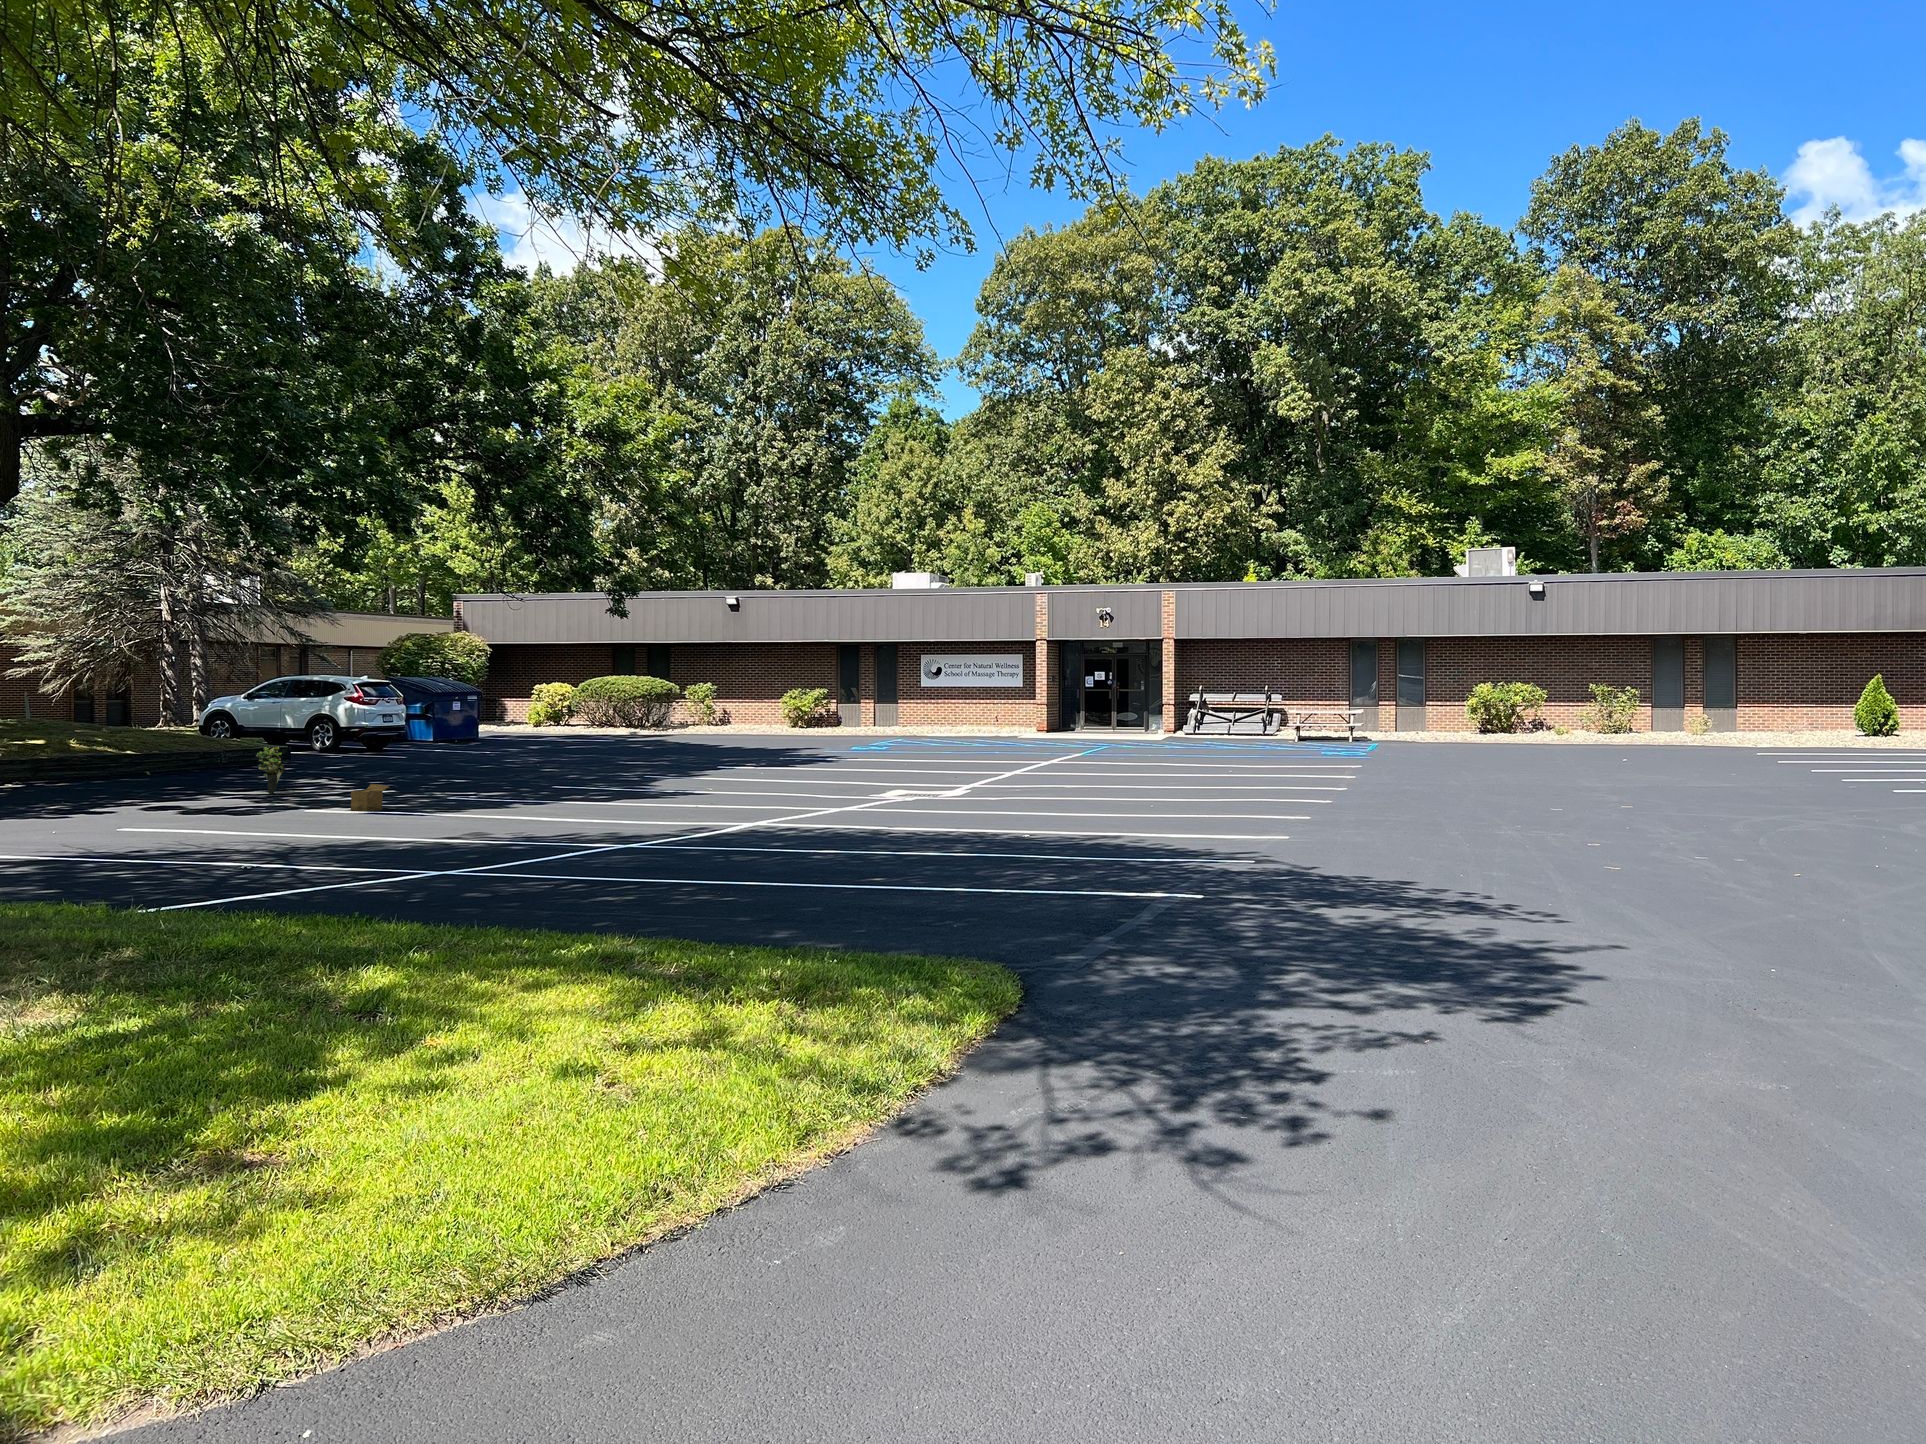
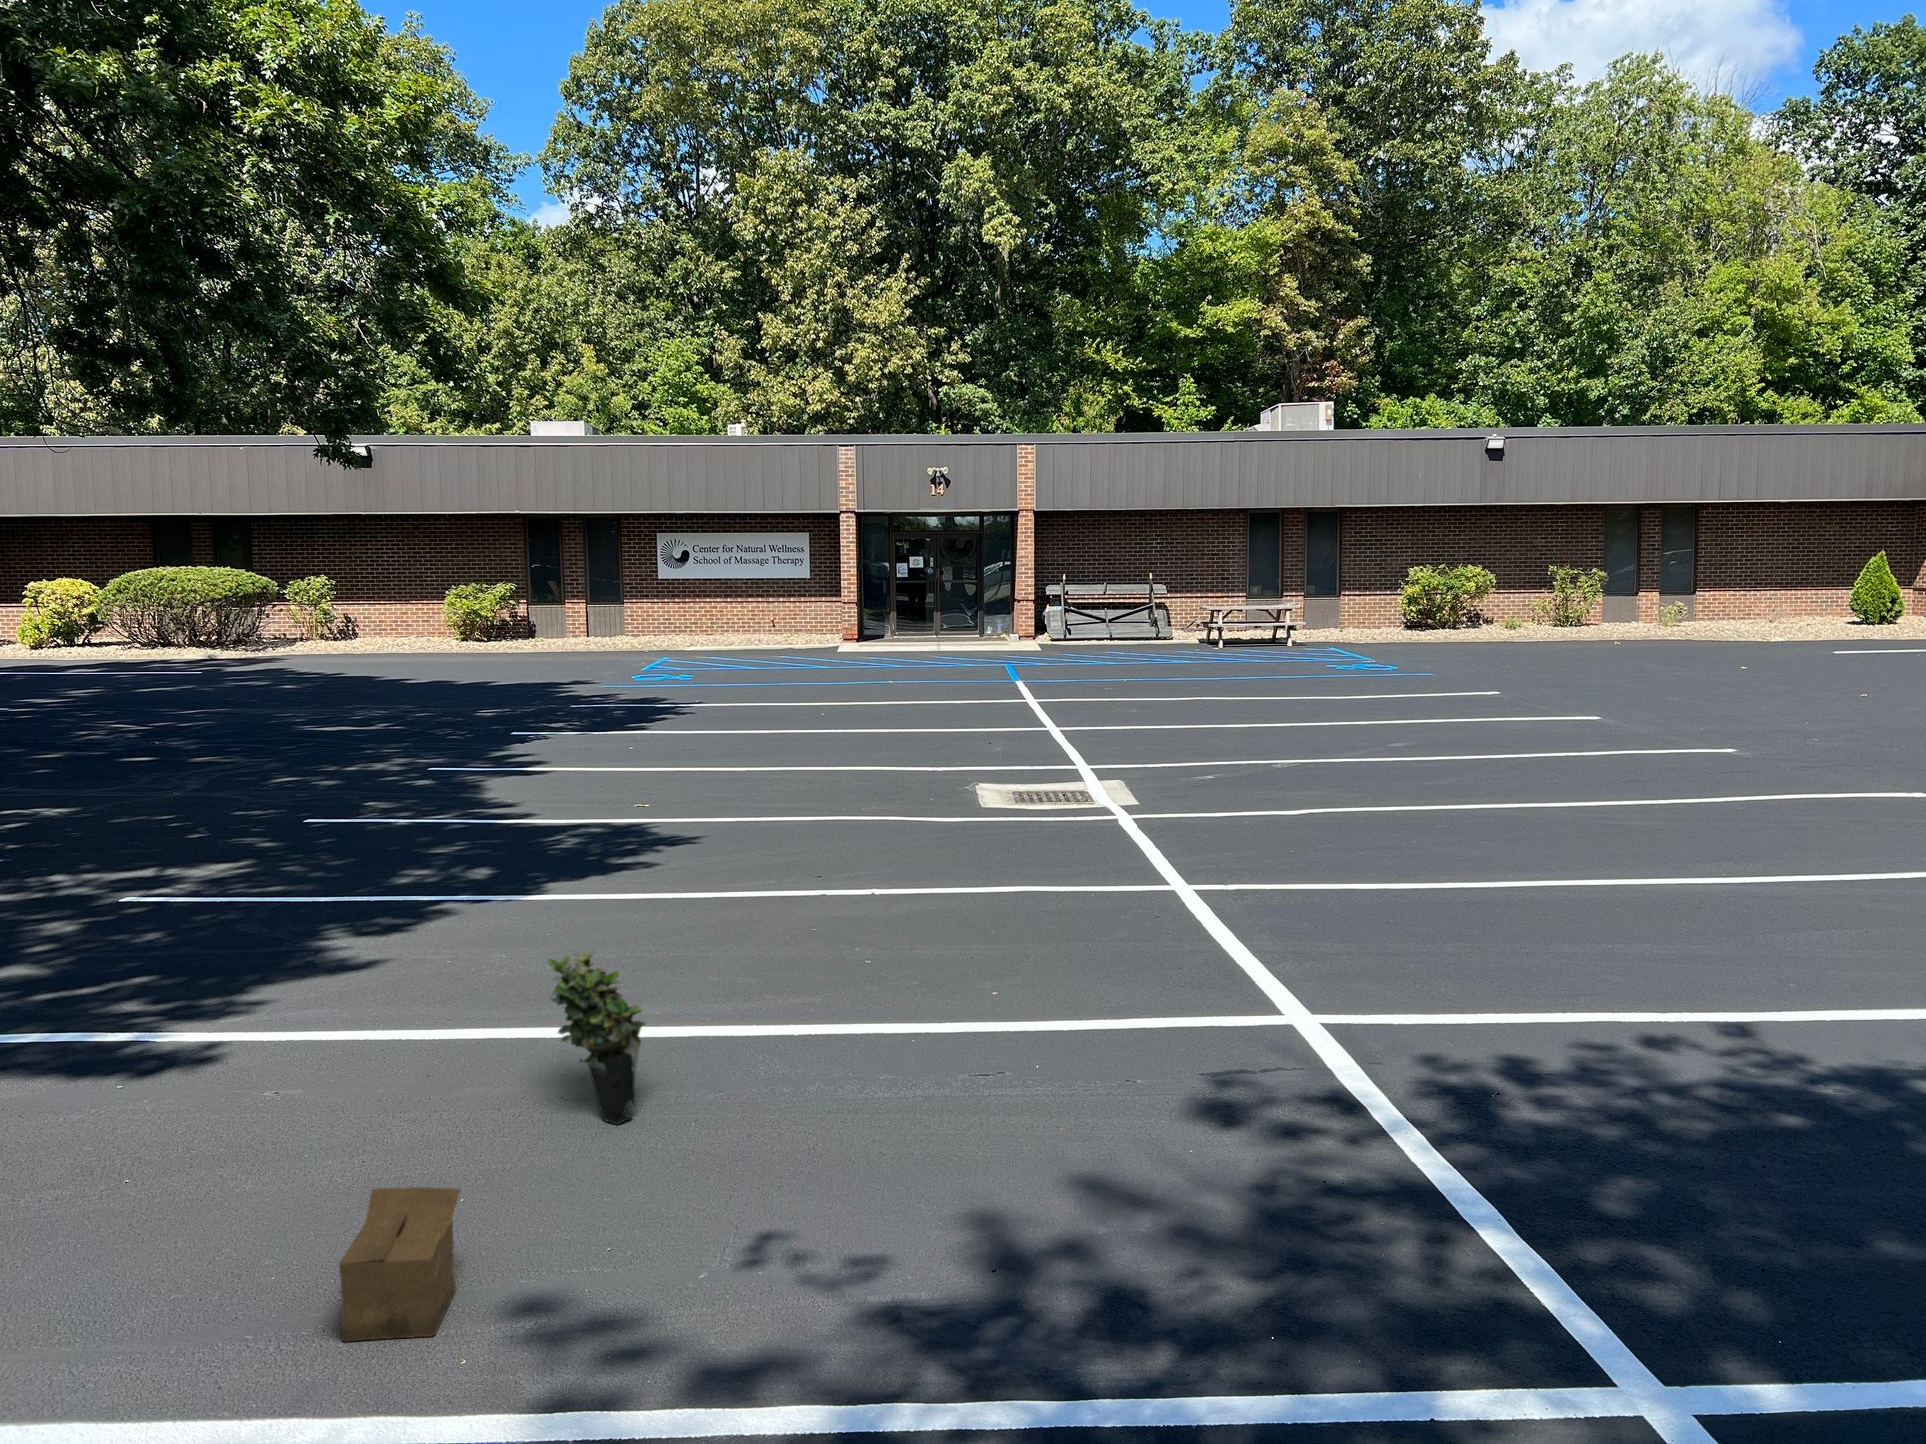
cardboard box: present [351,784,389,811] -> present [339,1187,460,1342]

